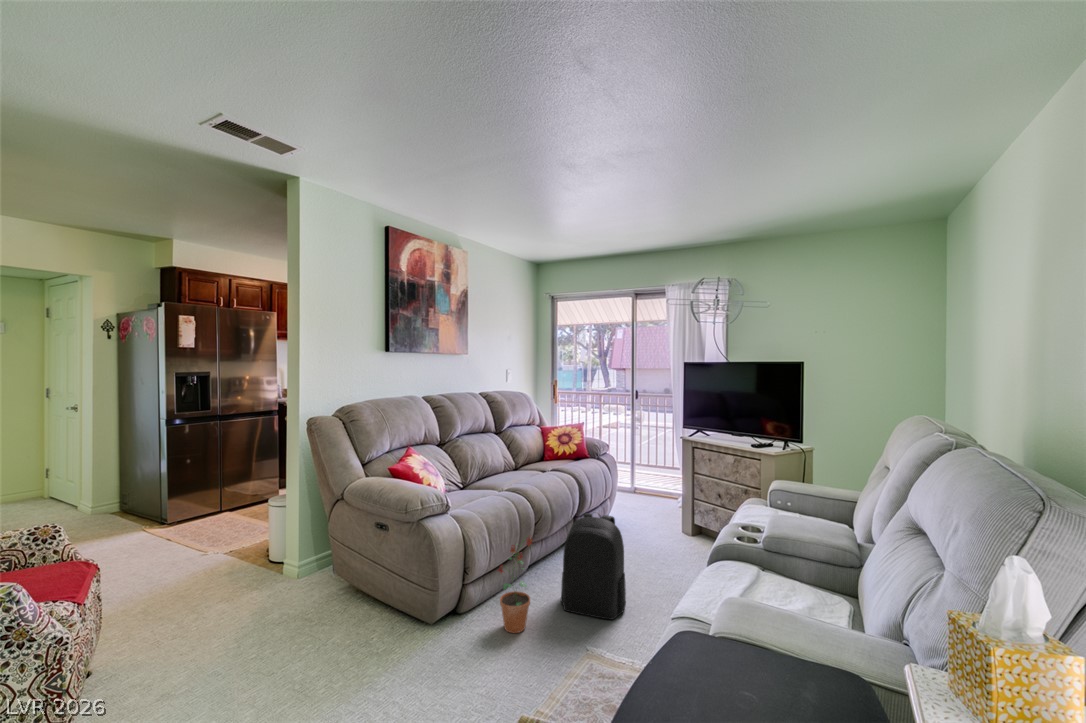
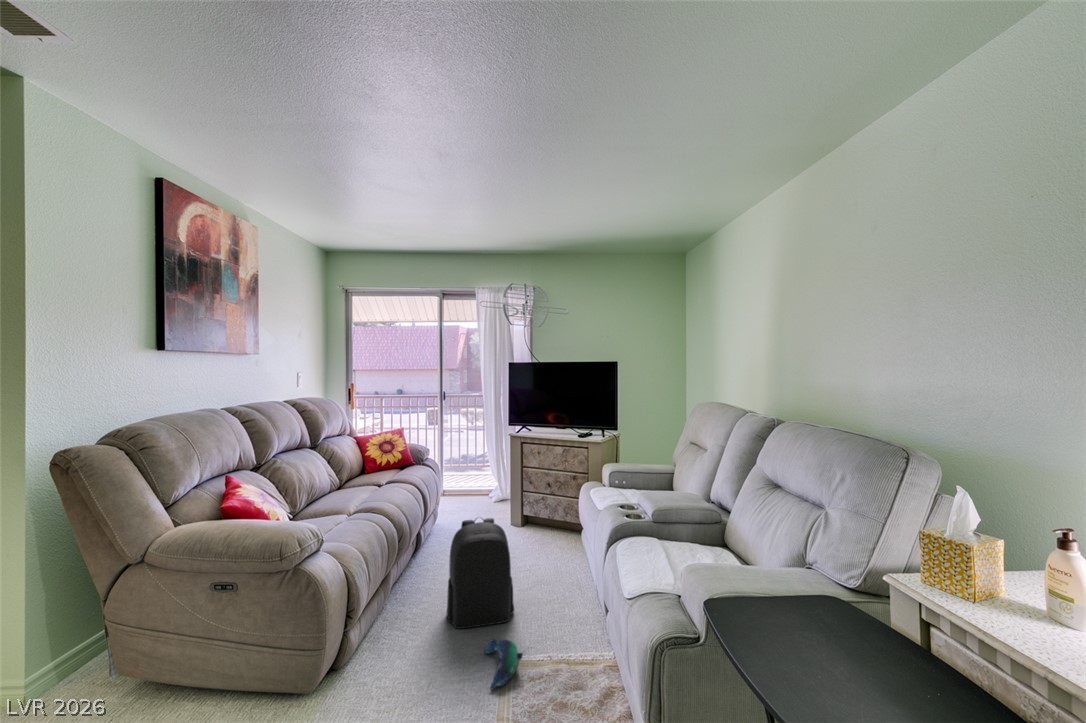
potted plant: present [498,536,532,633] -> none [395,556,436,674]
plush toy: none [555,628,596,669] -> present [484,639,523,690]

